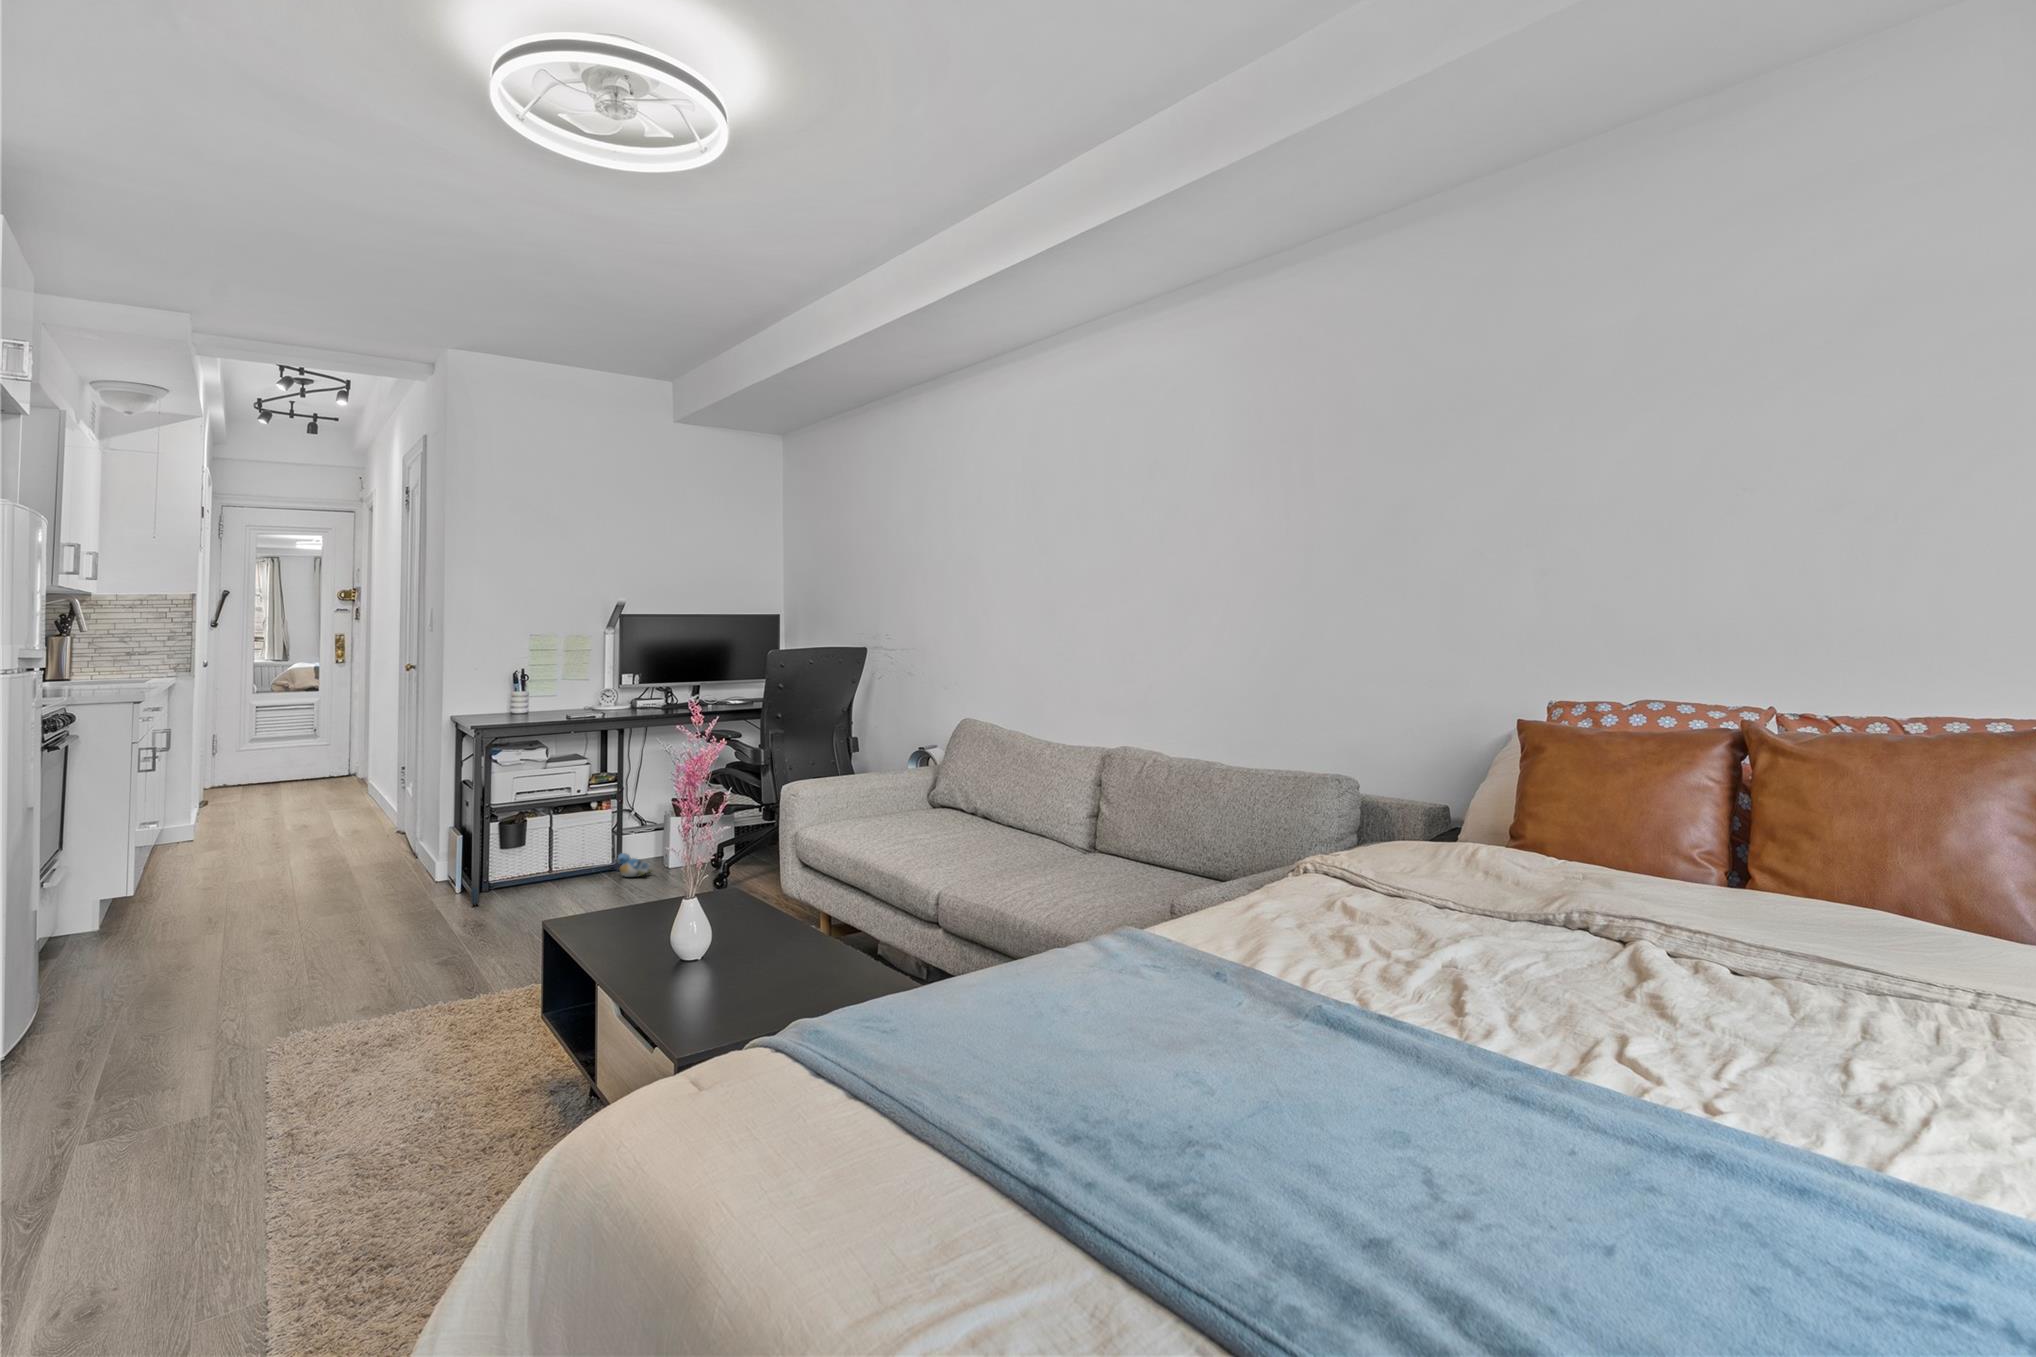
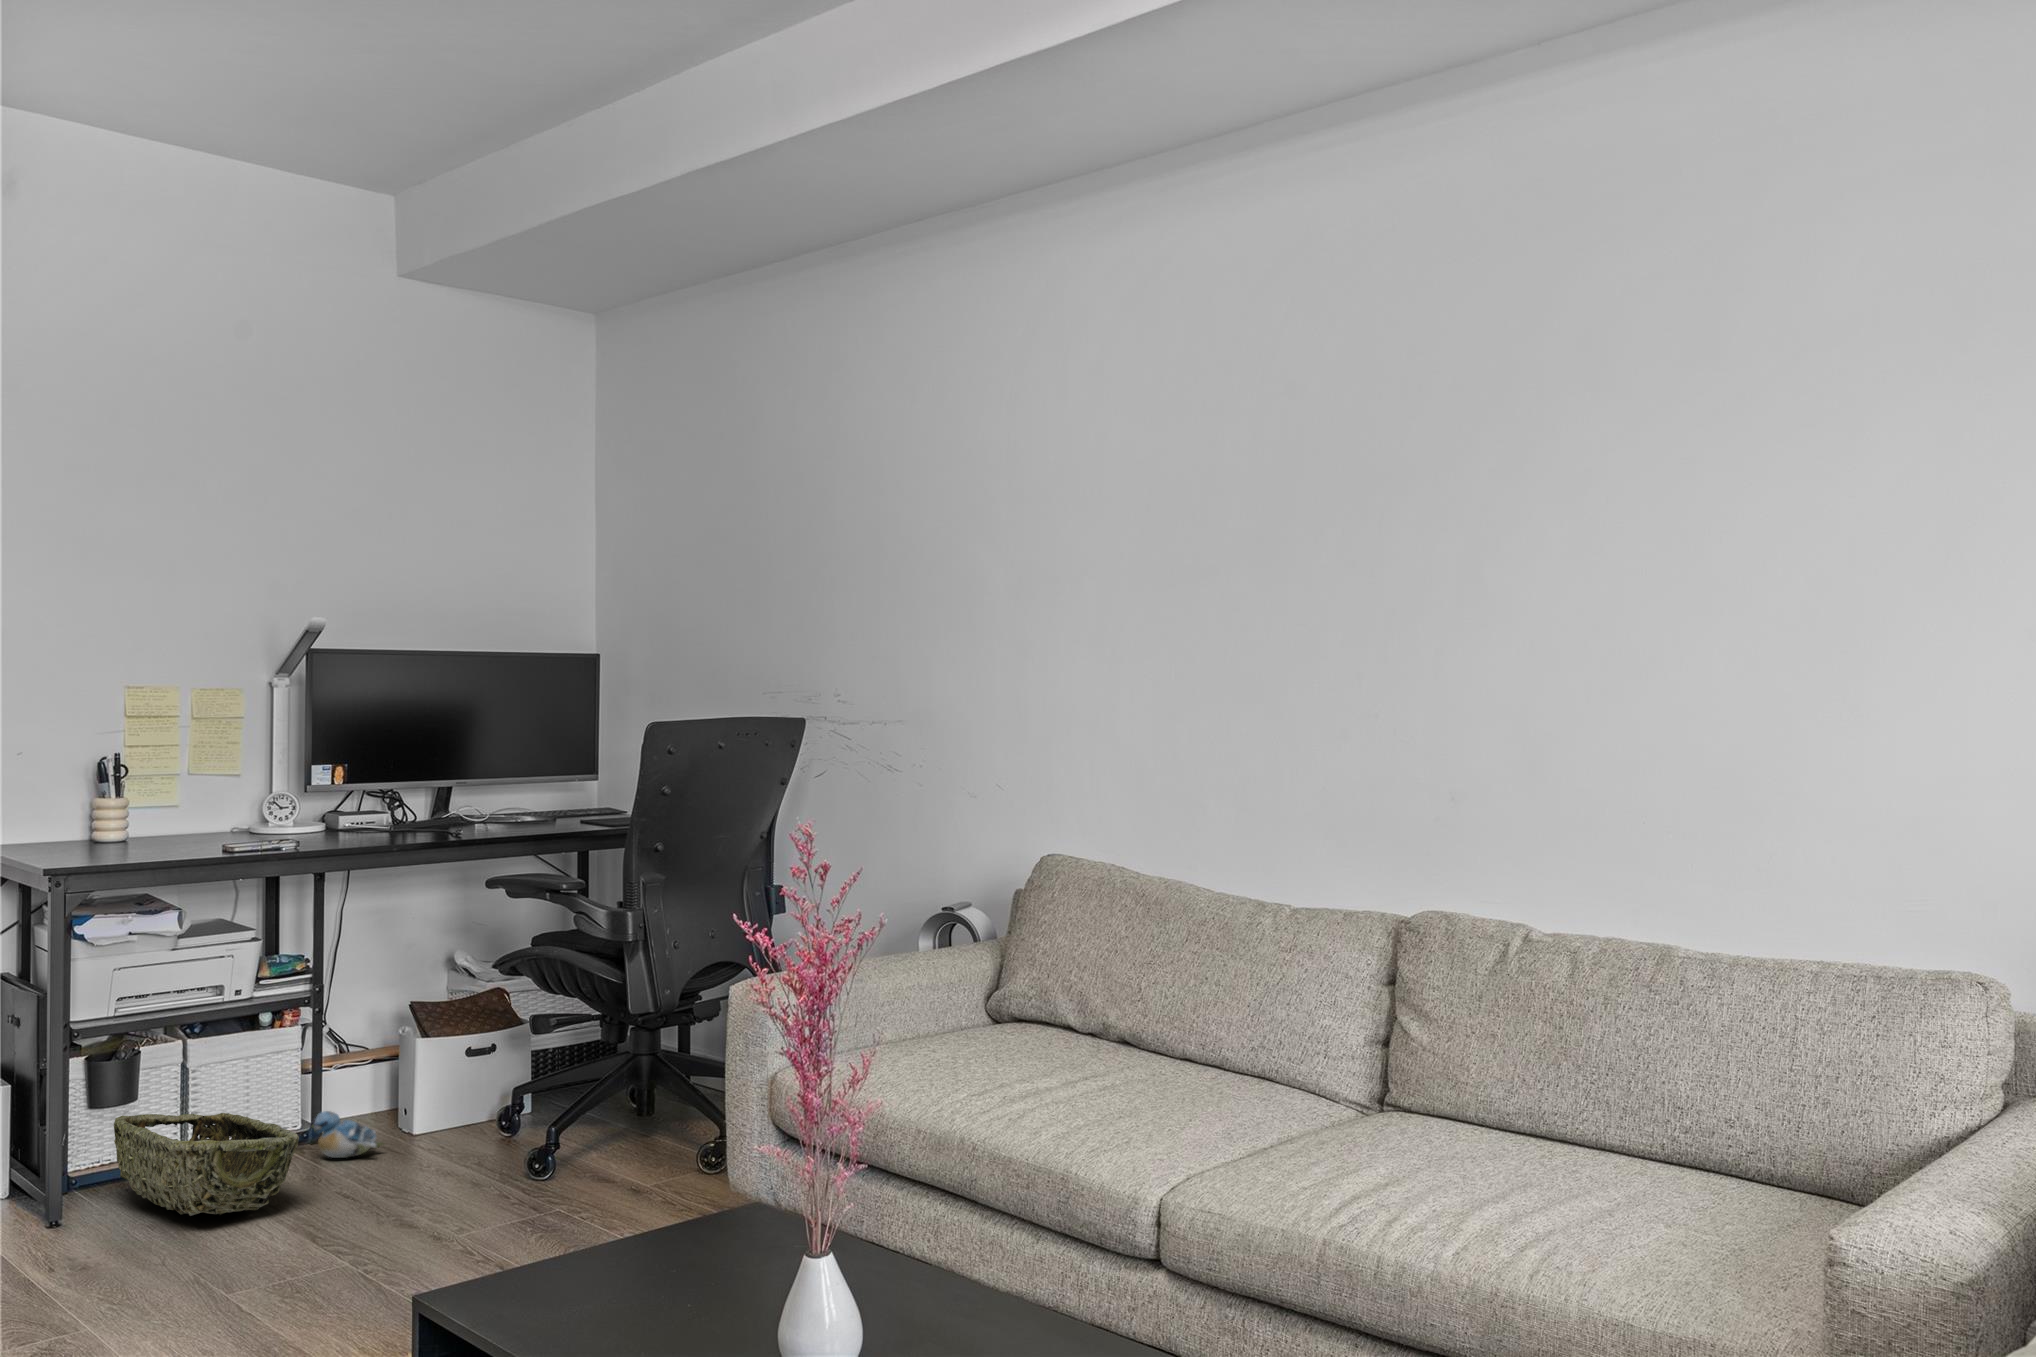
woven basket: none [512,850,597,900] -> present [114,1113,299,1216]

